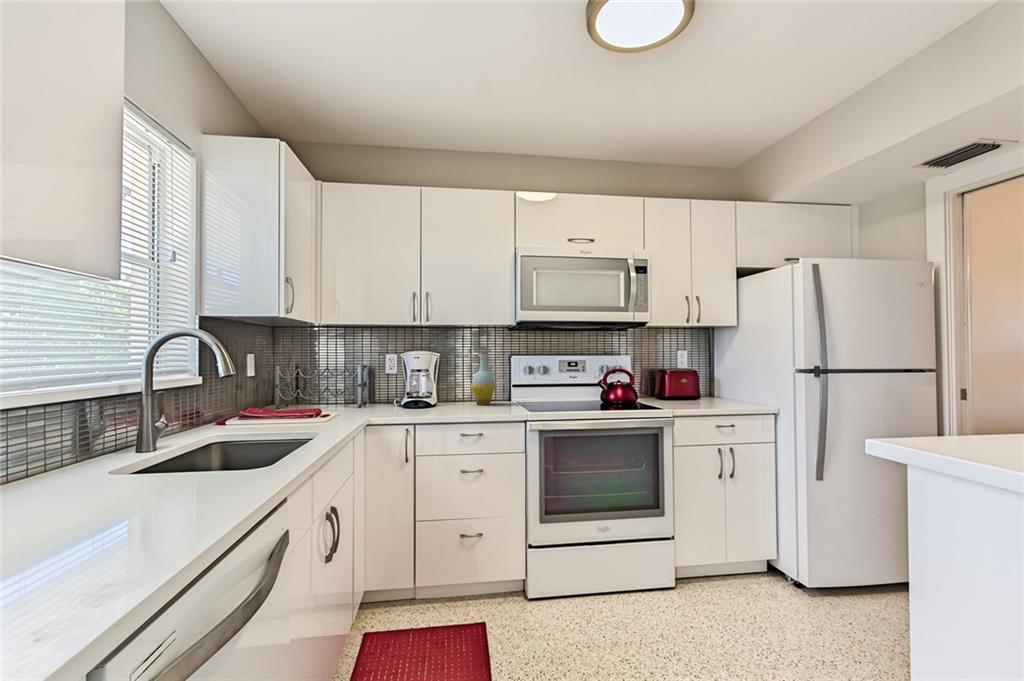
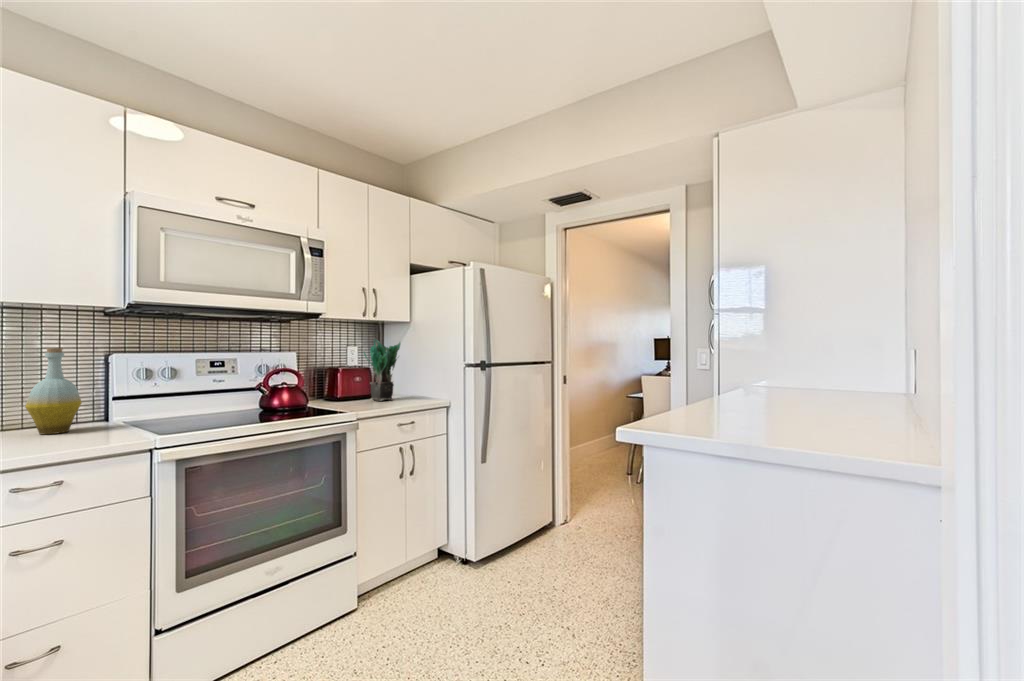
potted plant: none [688,343,726,403] -> present [364,338,400,401]

